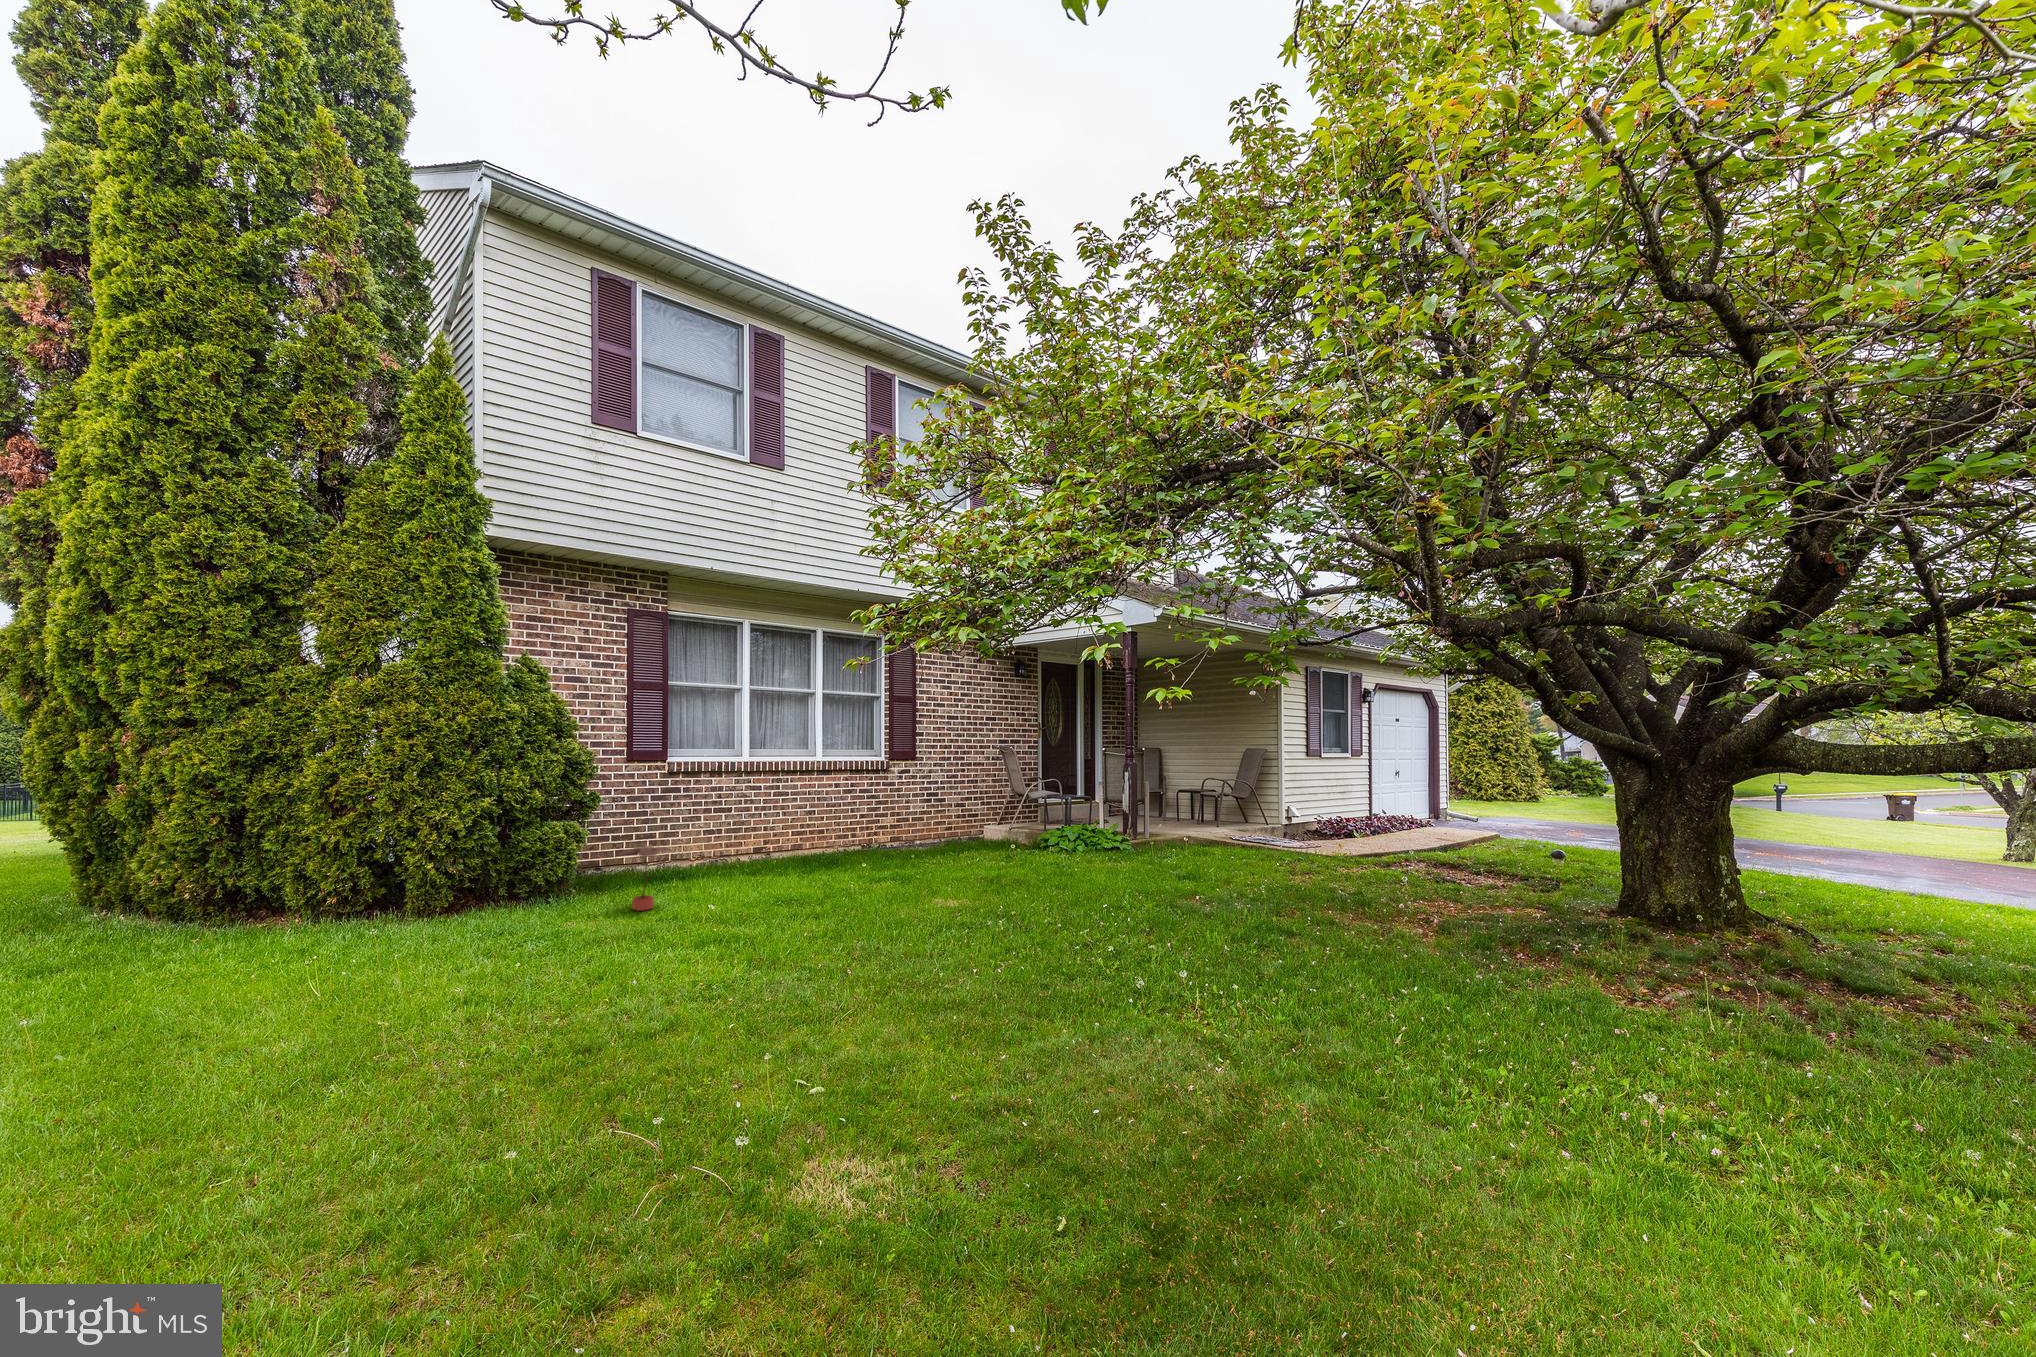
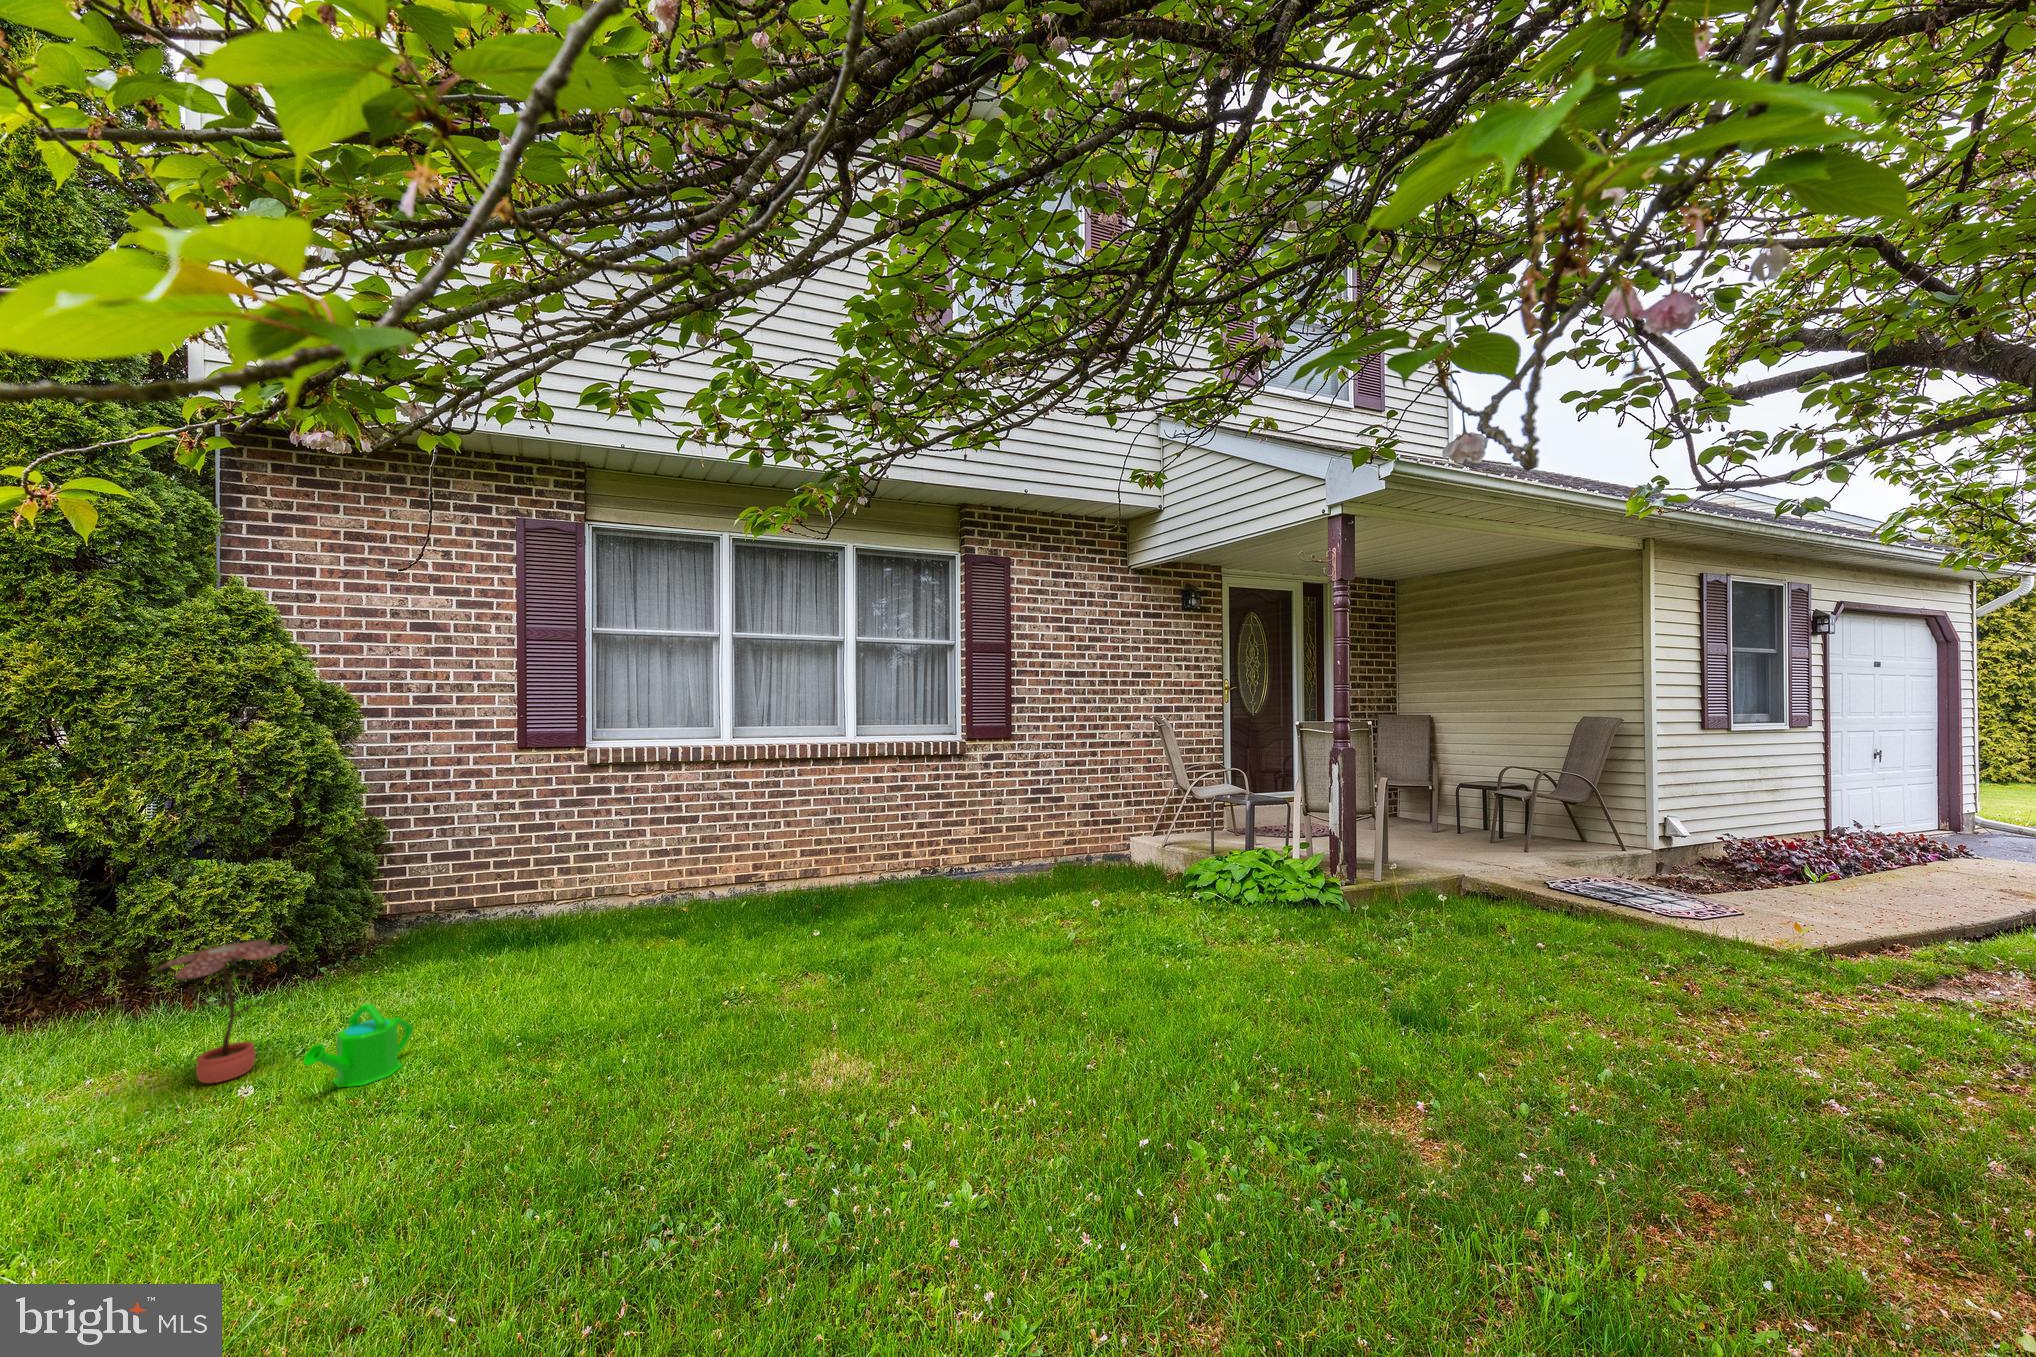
watering can: none [702,872,729,908] -> present [303,1004,413,1087]

